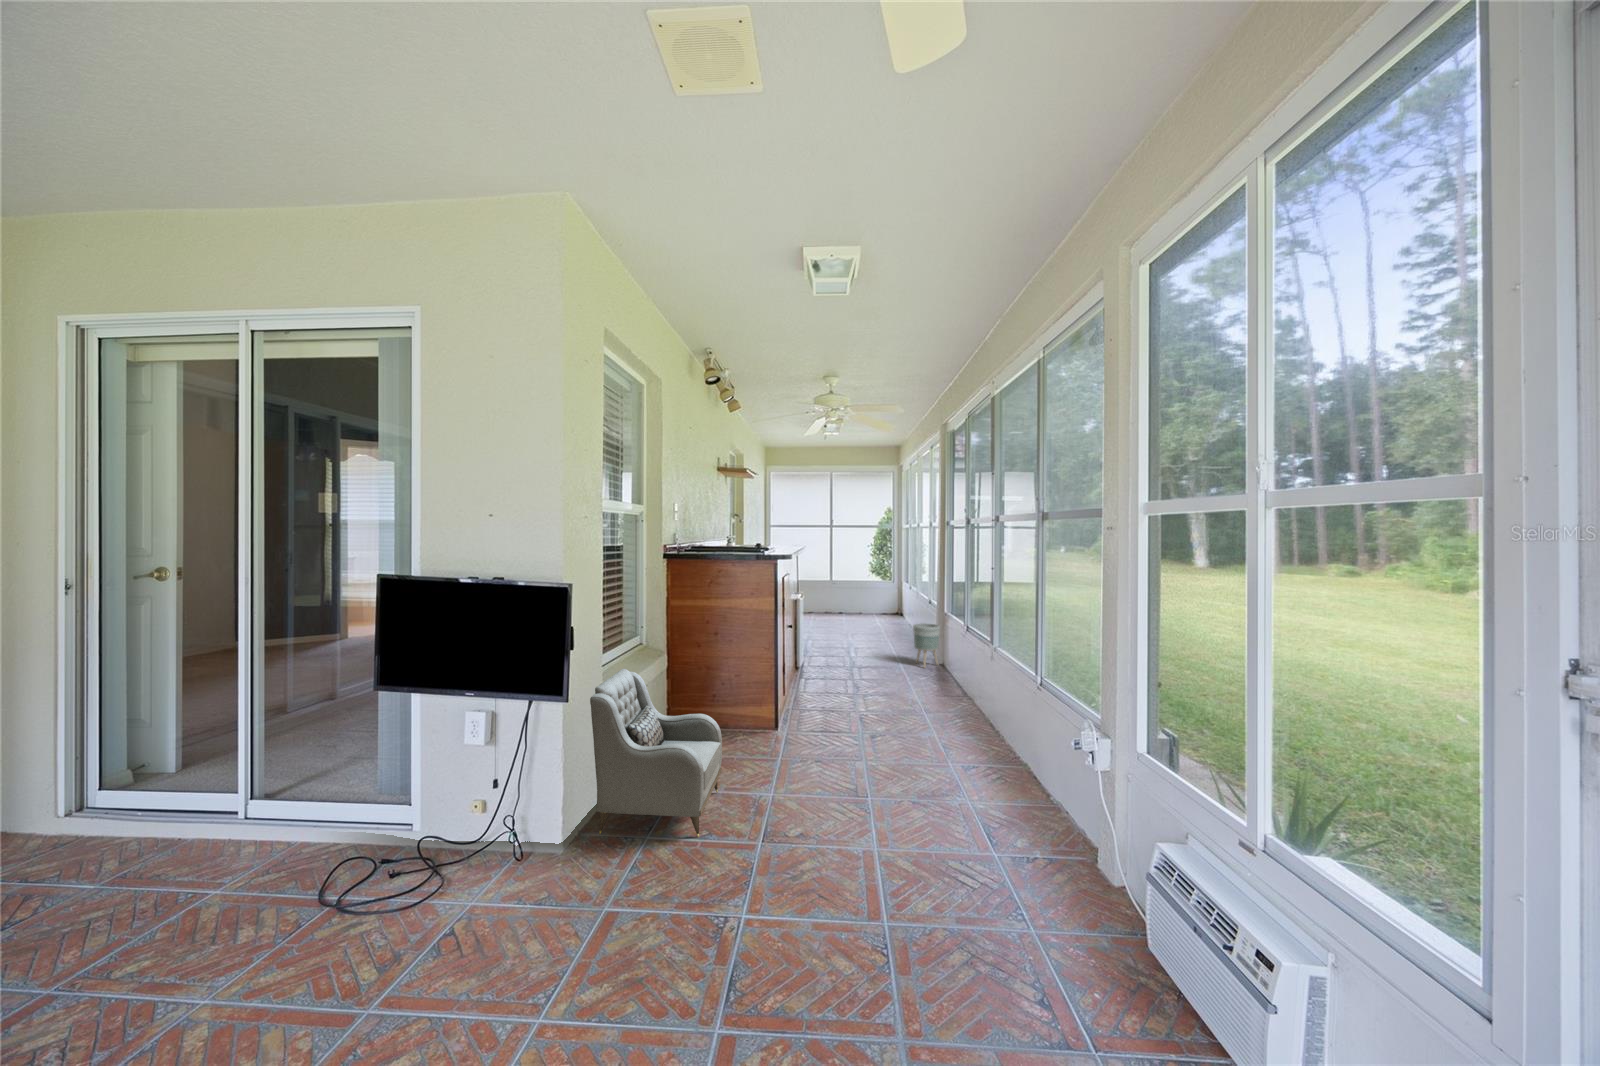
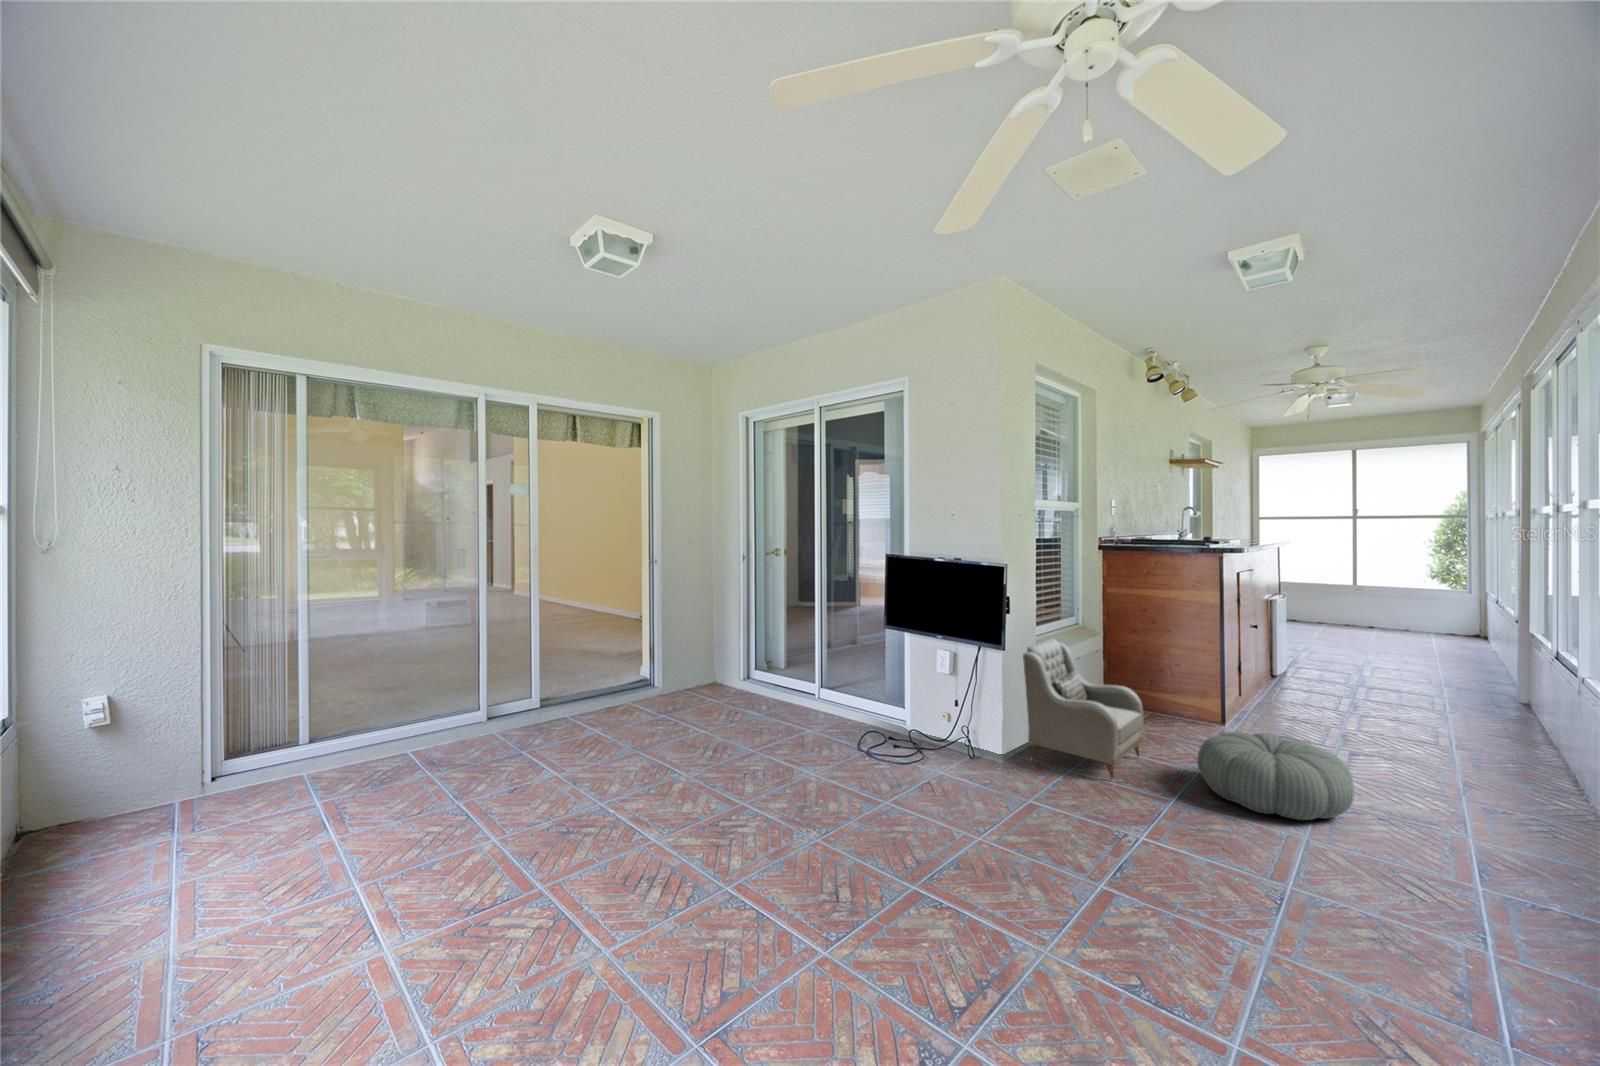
planter: present [913,623,940,668] -> none [1465,646,1518,706]
pouf: none [778,740,905,831] -> present [1197,732,1354,820]

